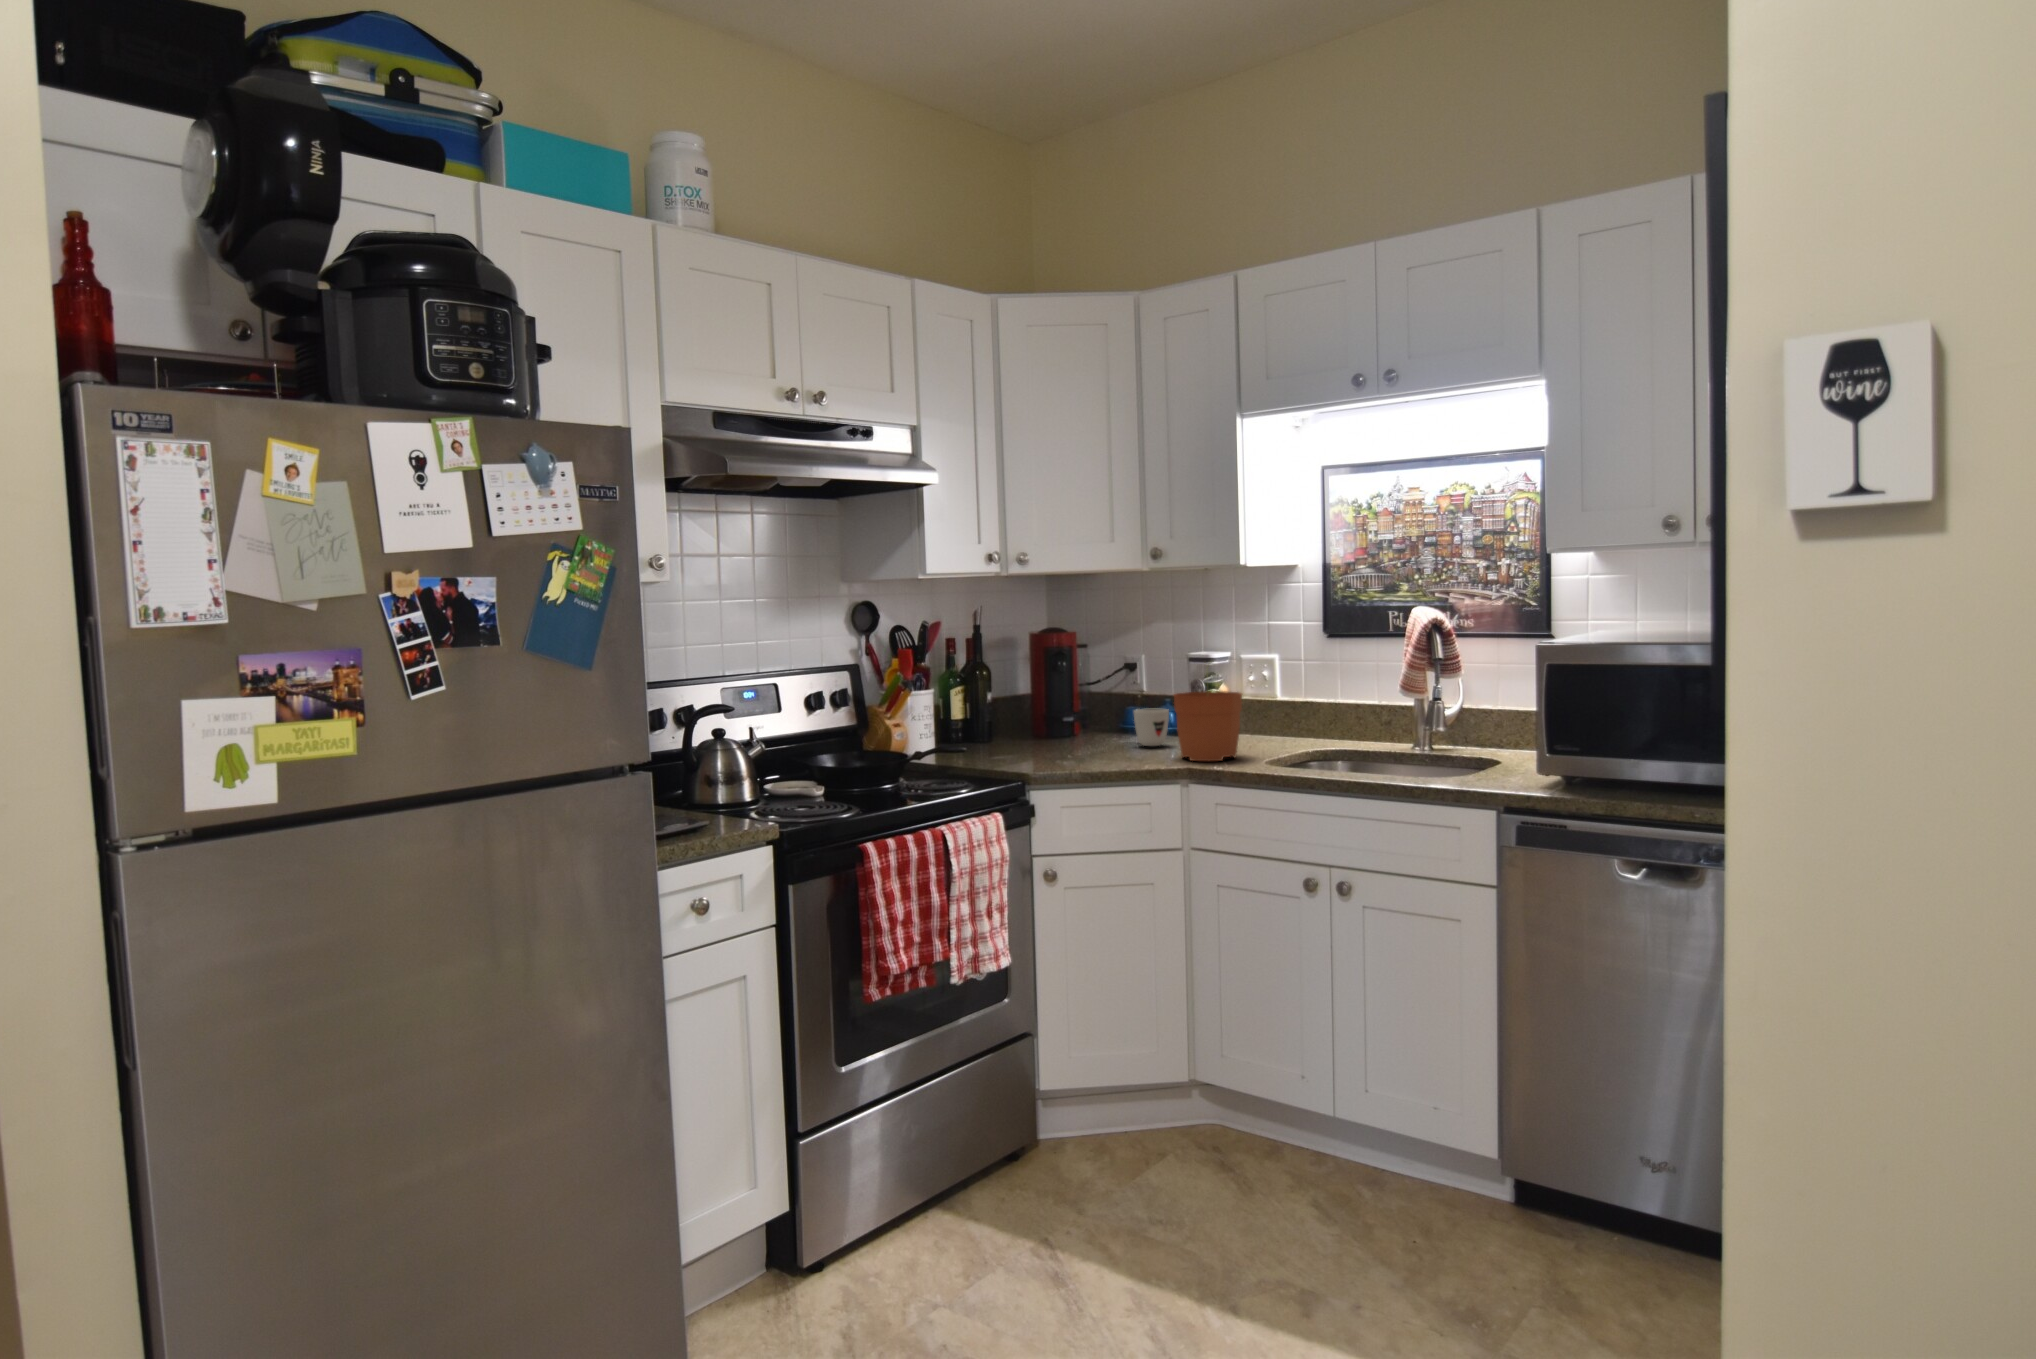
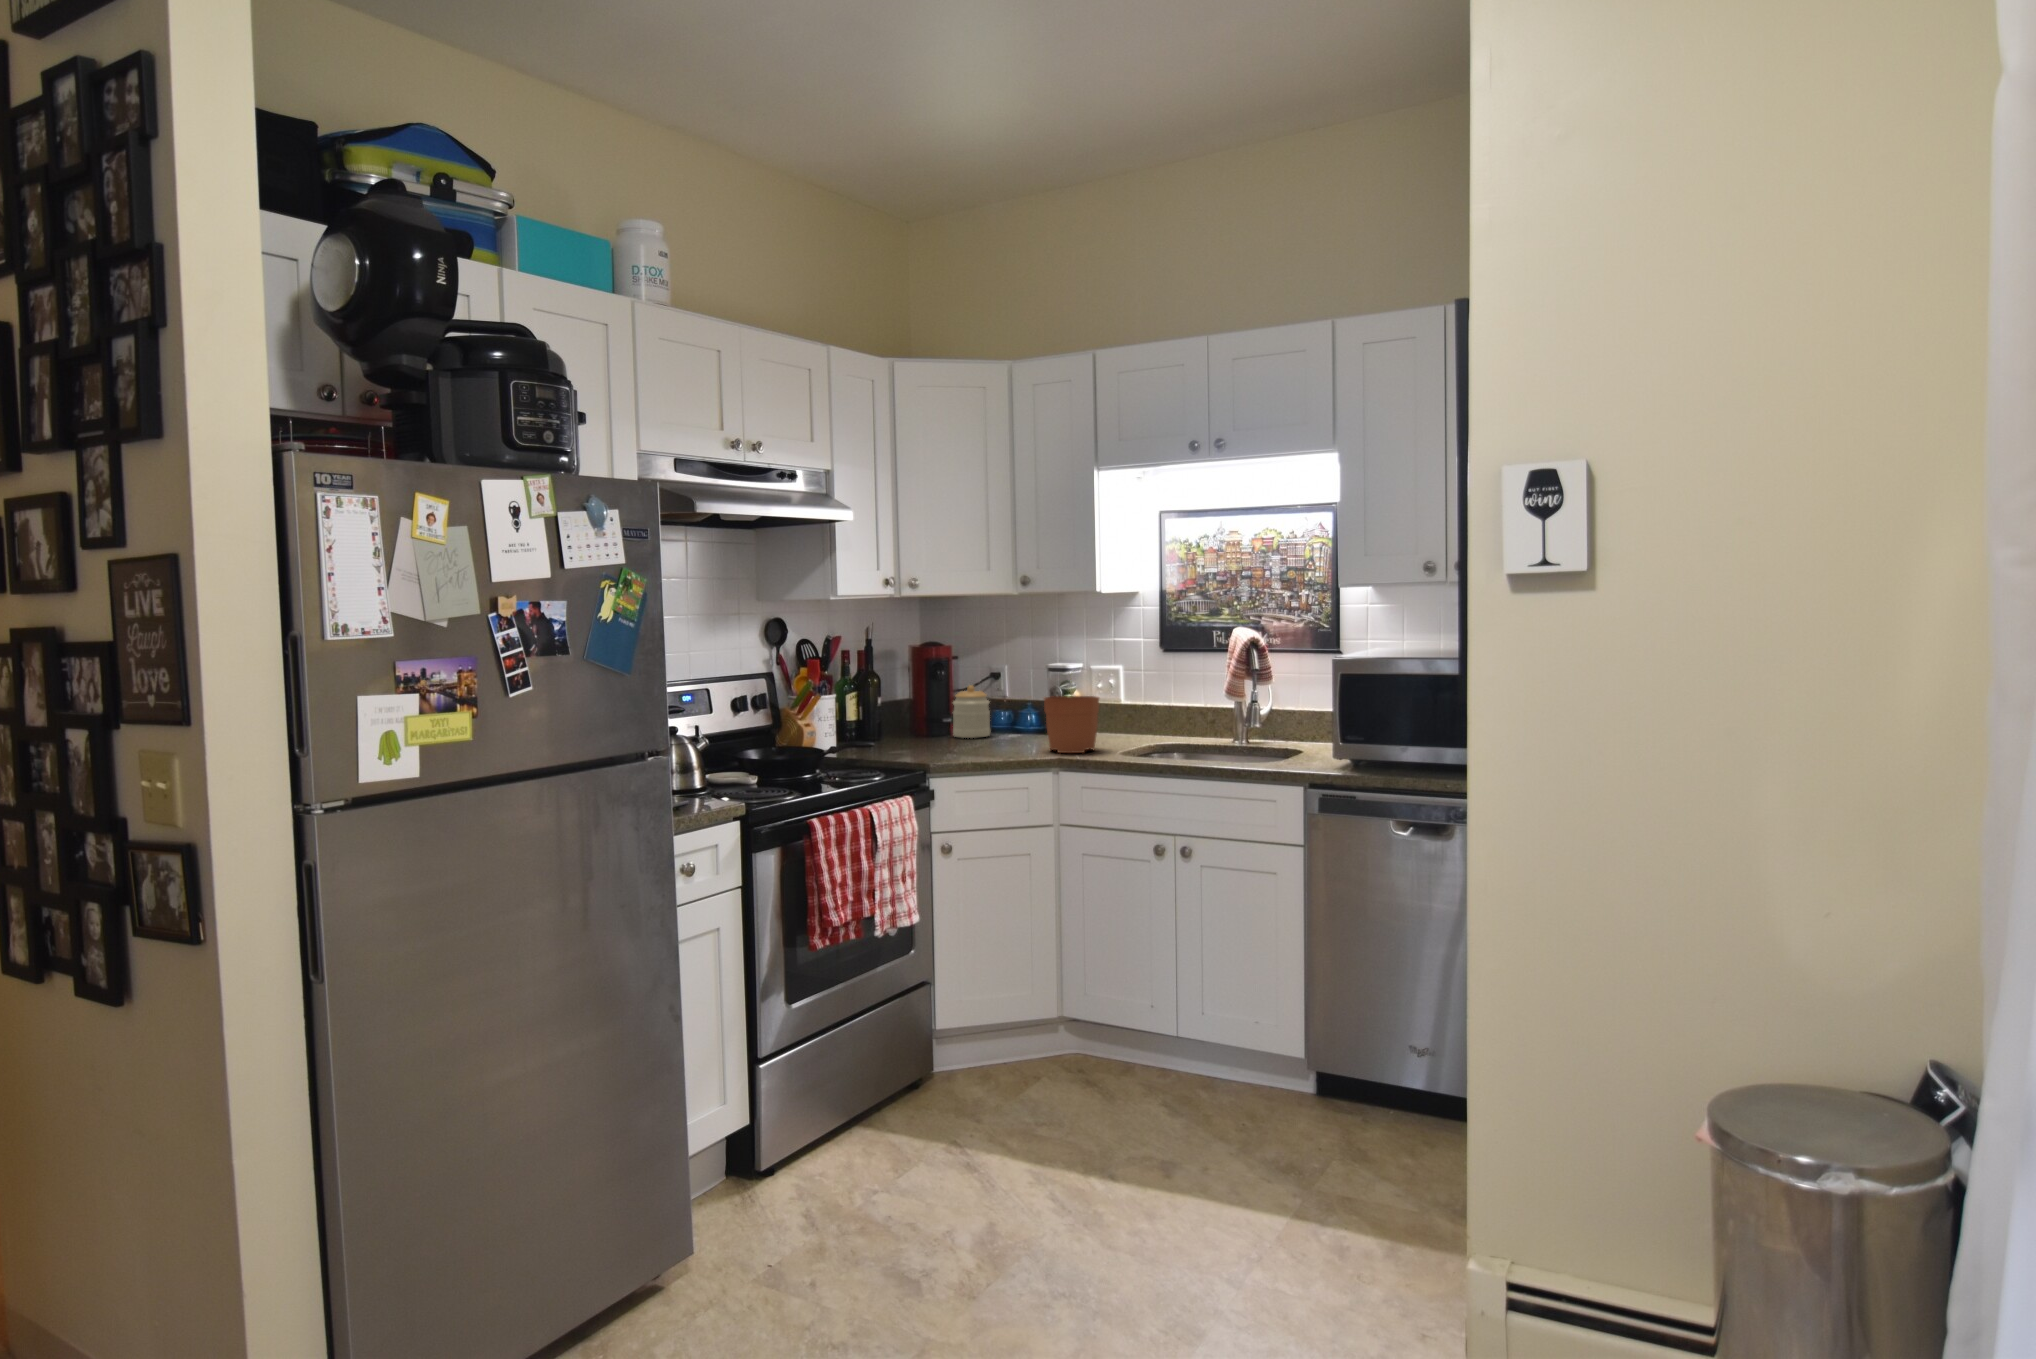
jar: none [1074,678,1119,740] -> present [953,685,990,738]
mug: present [1134,708,1169,746] -> none [1006,710,1036,742]

